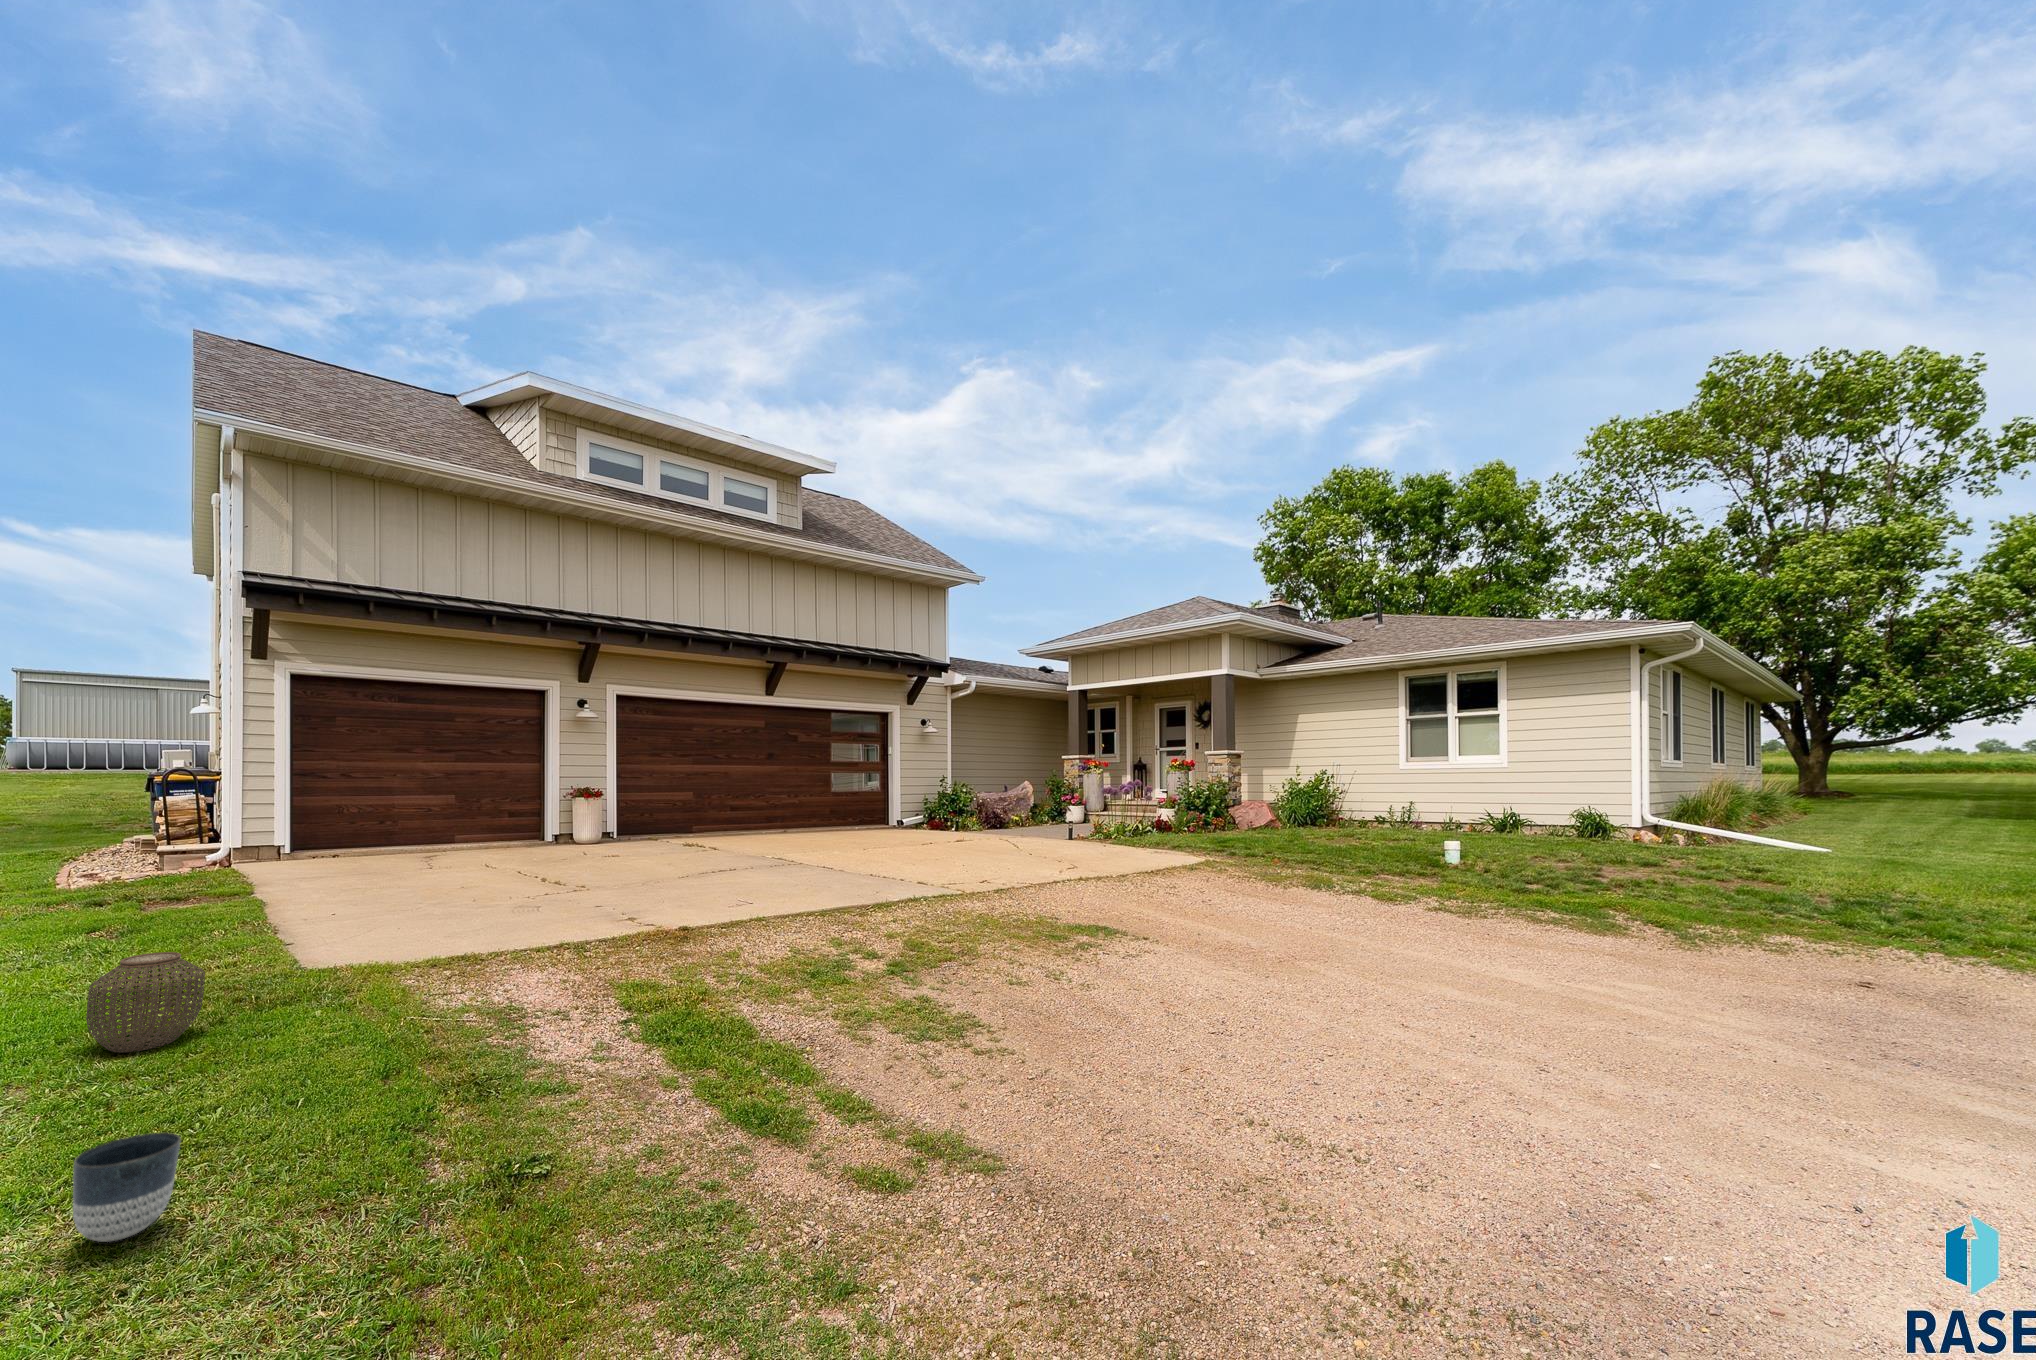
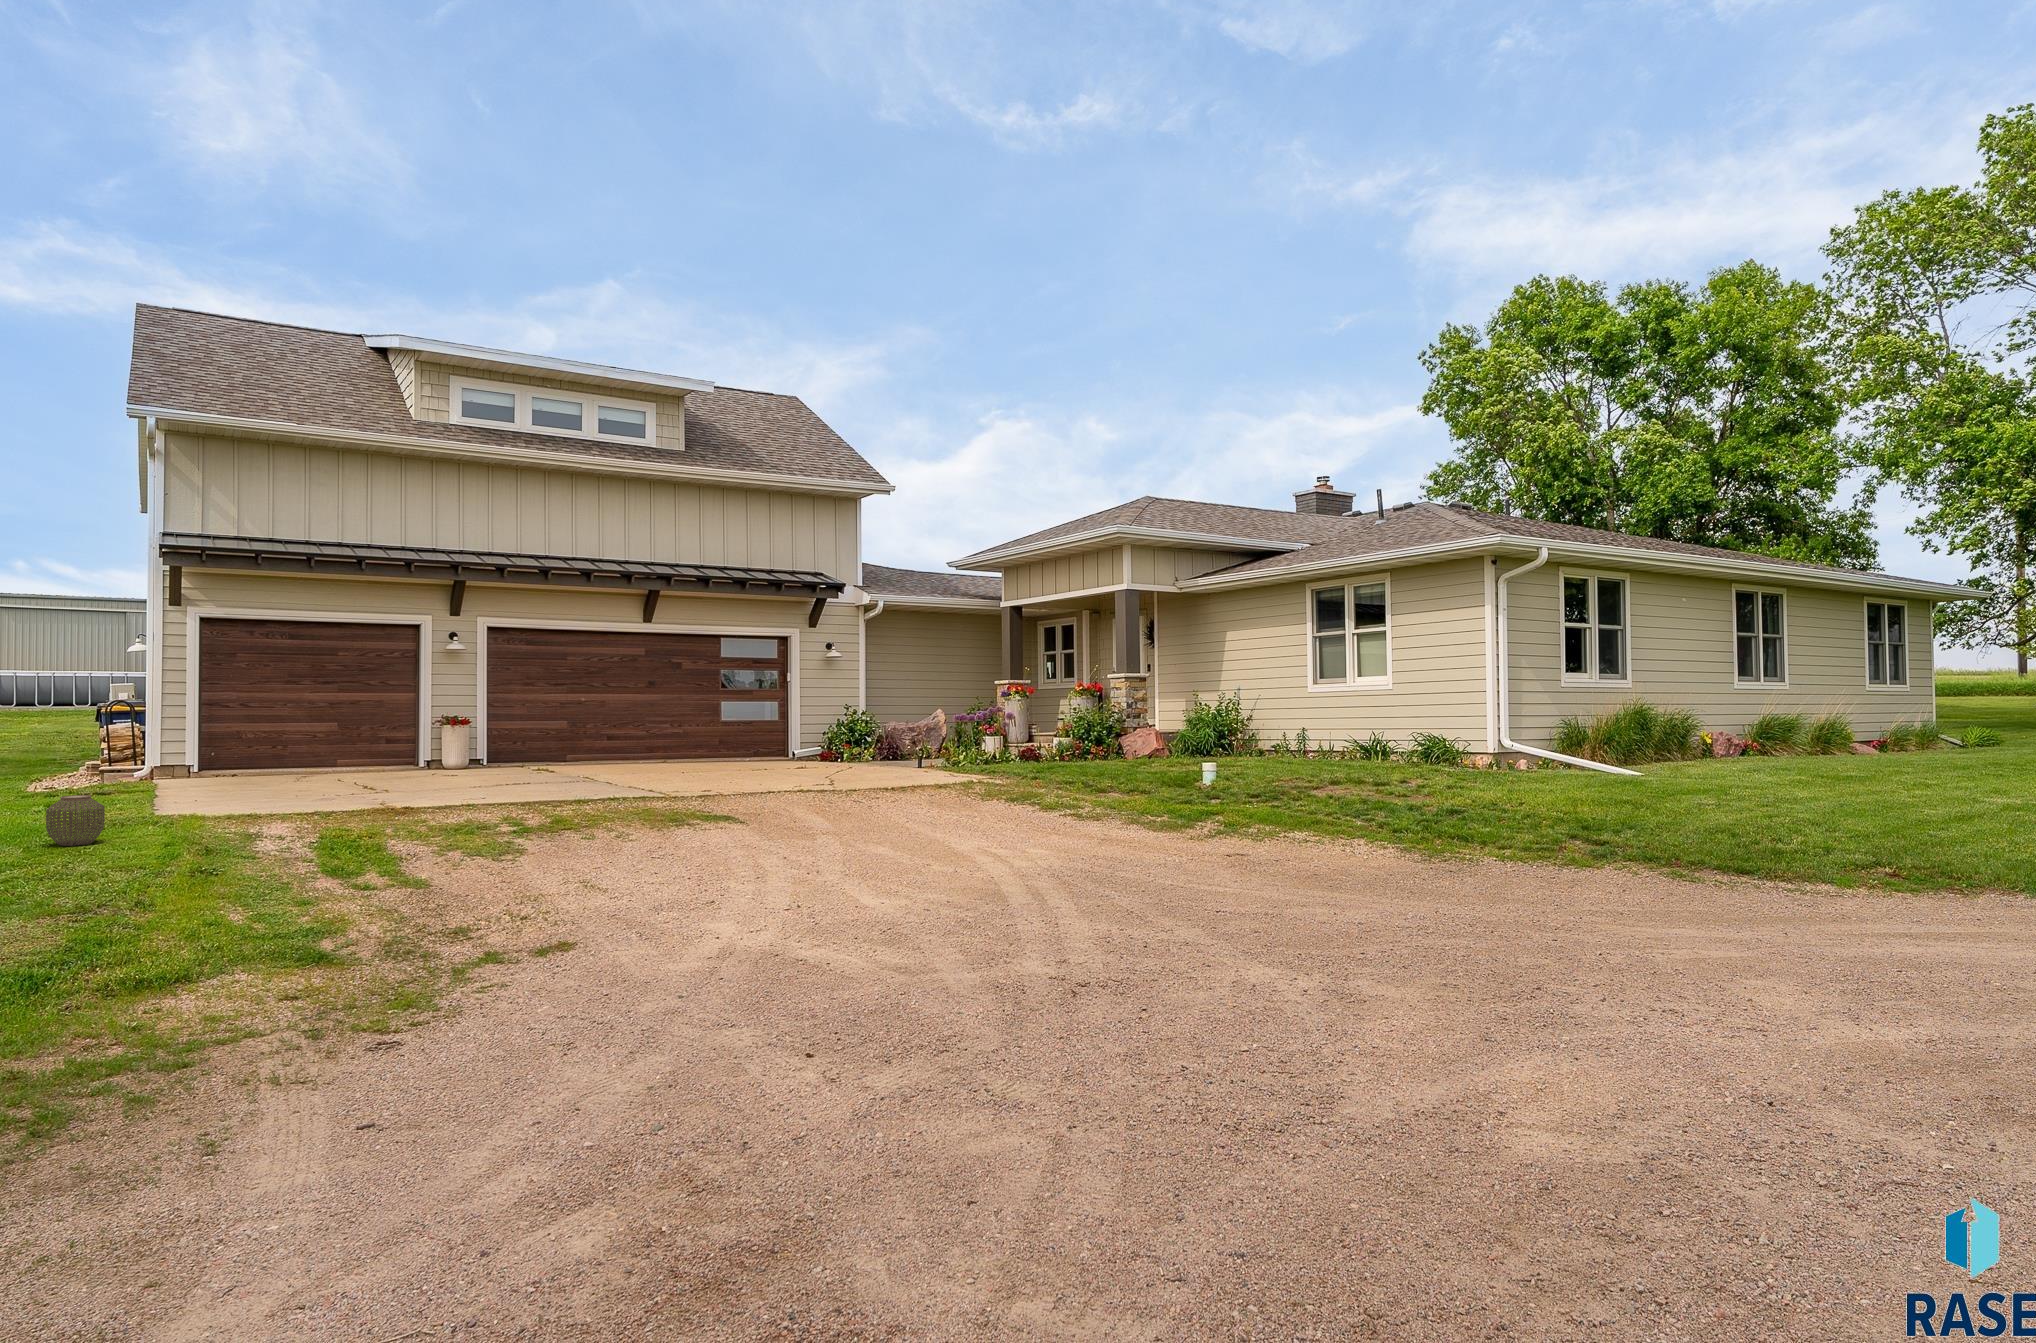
planter: present [73,1133,181,1242] -> none [40,846,80,884]

